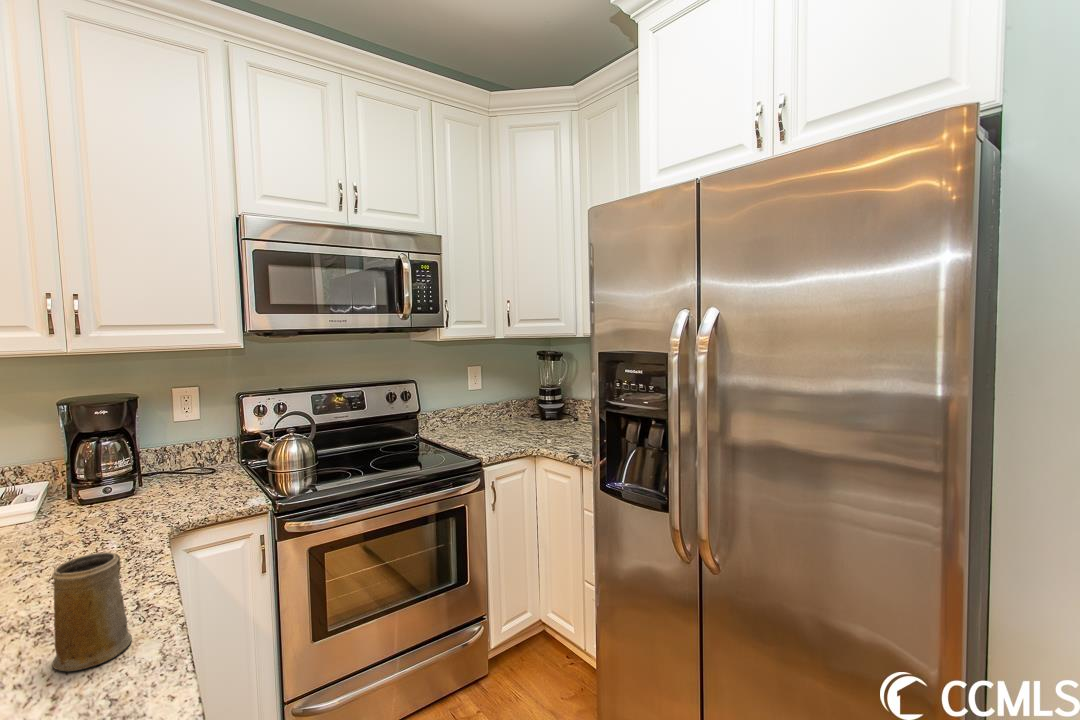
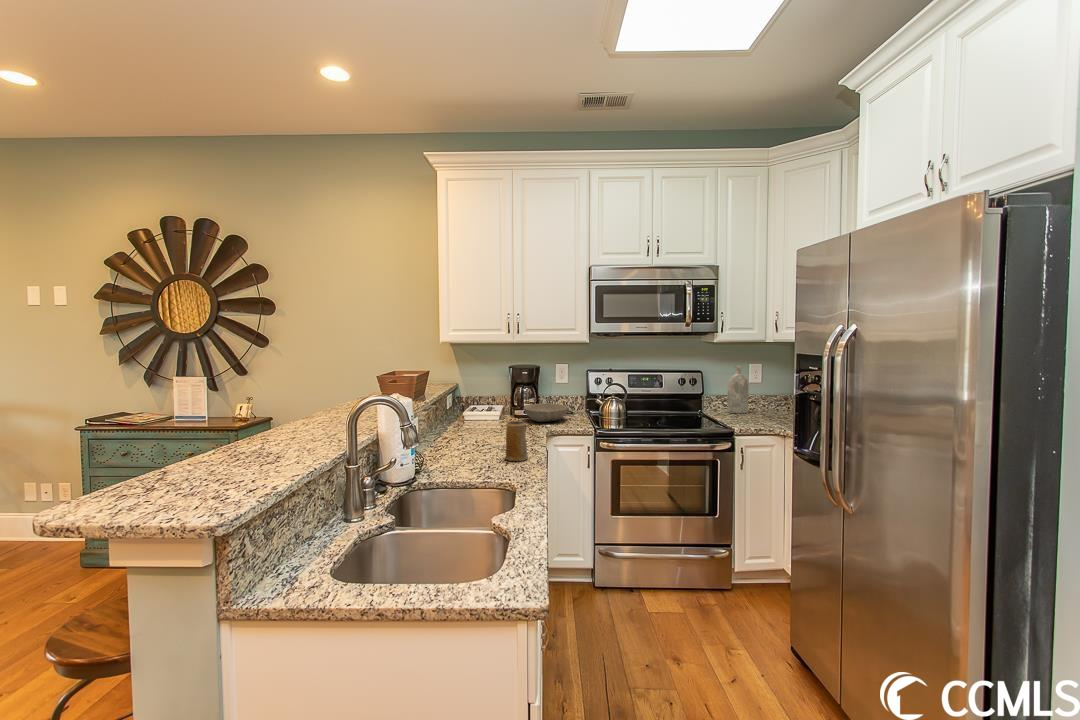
bottle: none [450,371,475,432] -> present [727,366,749,413]
bowl: none [103,463,209,507] -> present [524,403,568,422]

